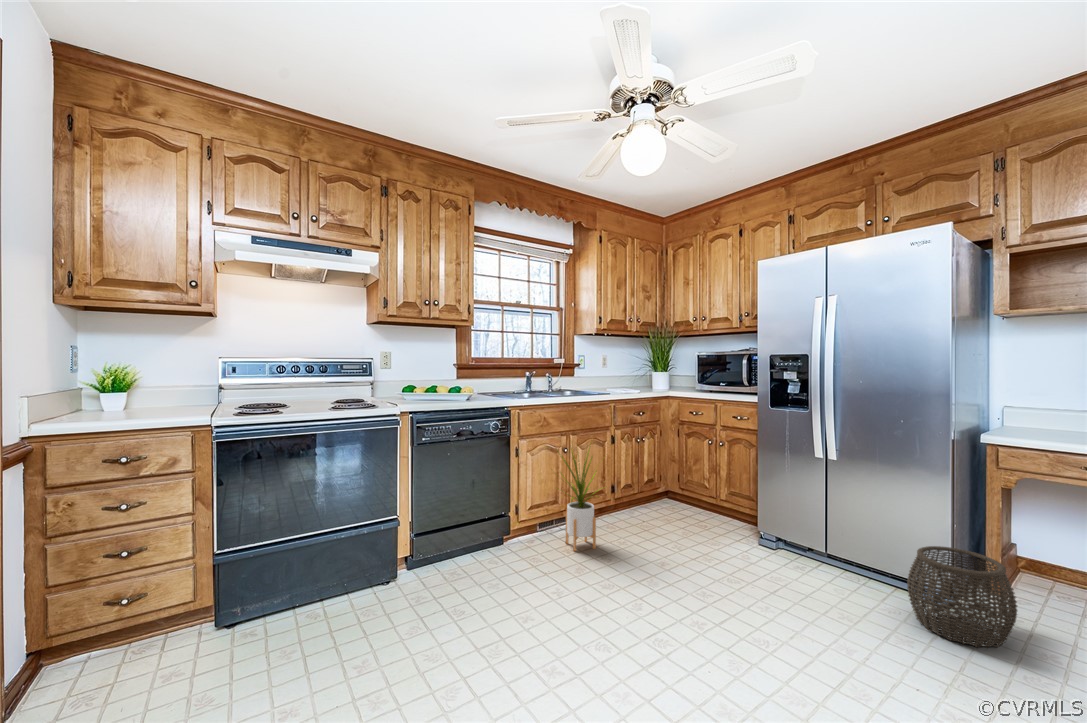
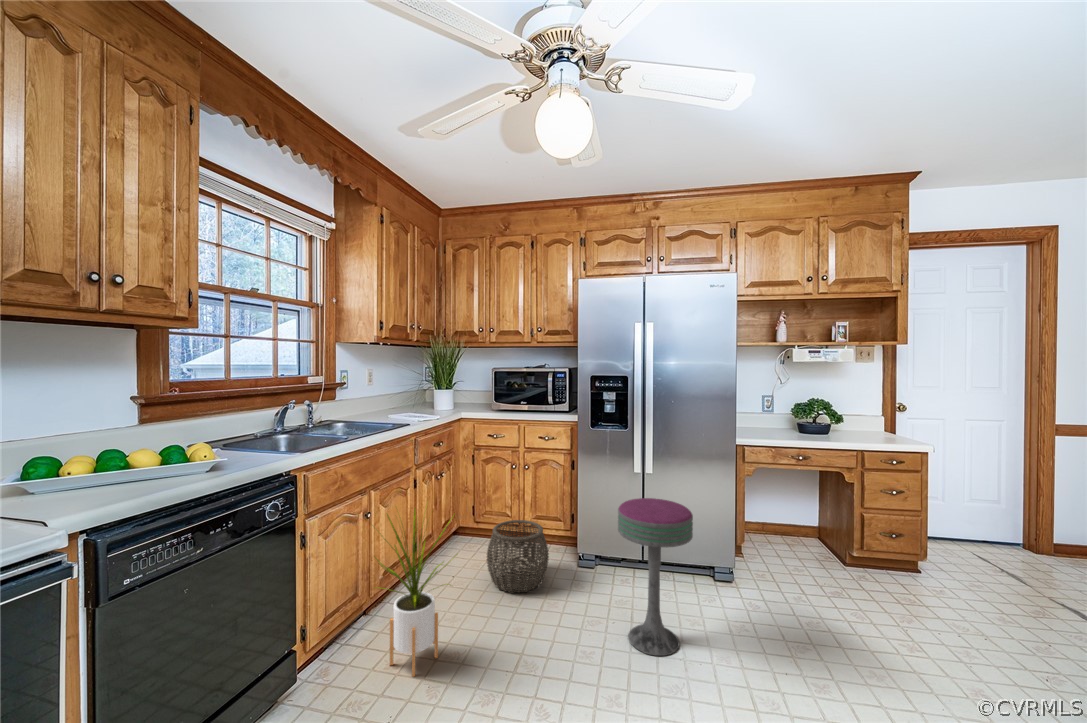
bar stool: none [730,464,801,599] -> present [618,498,693,656]
woven basket: present [907,546,1017,648] -> present [487,520,549,593]

